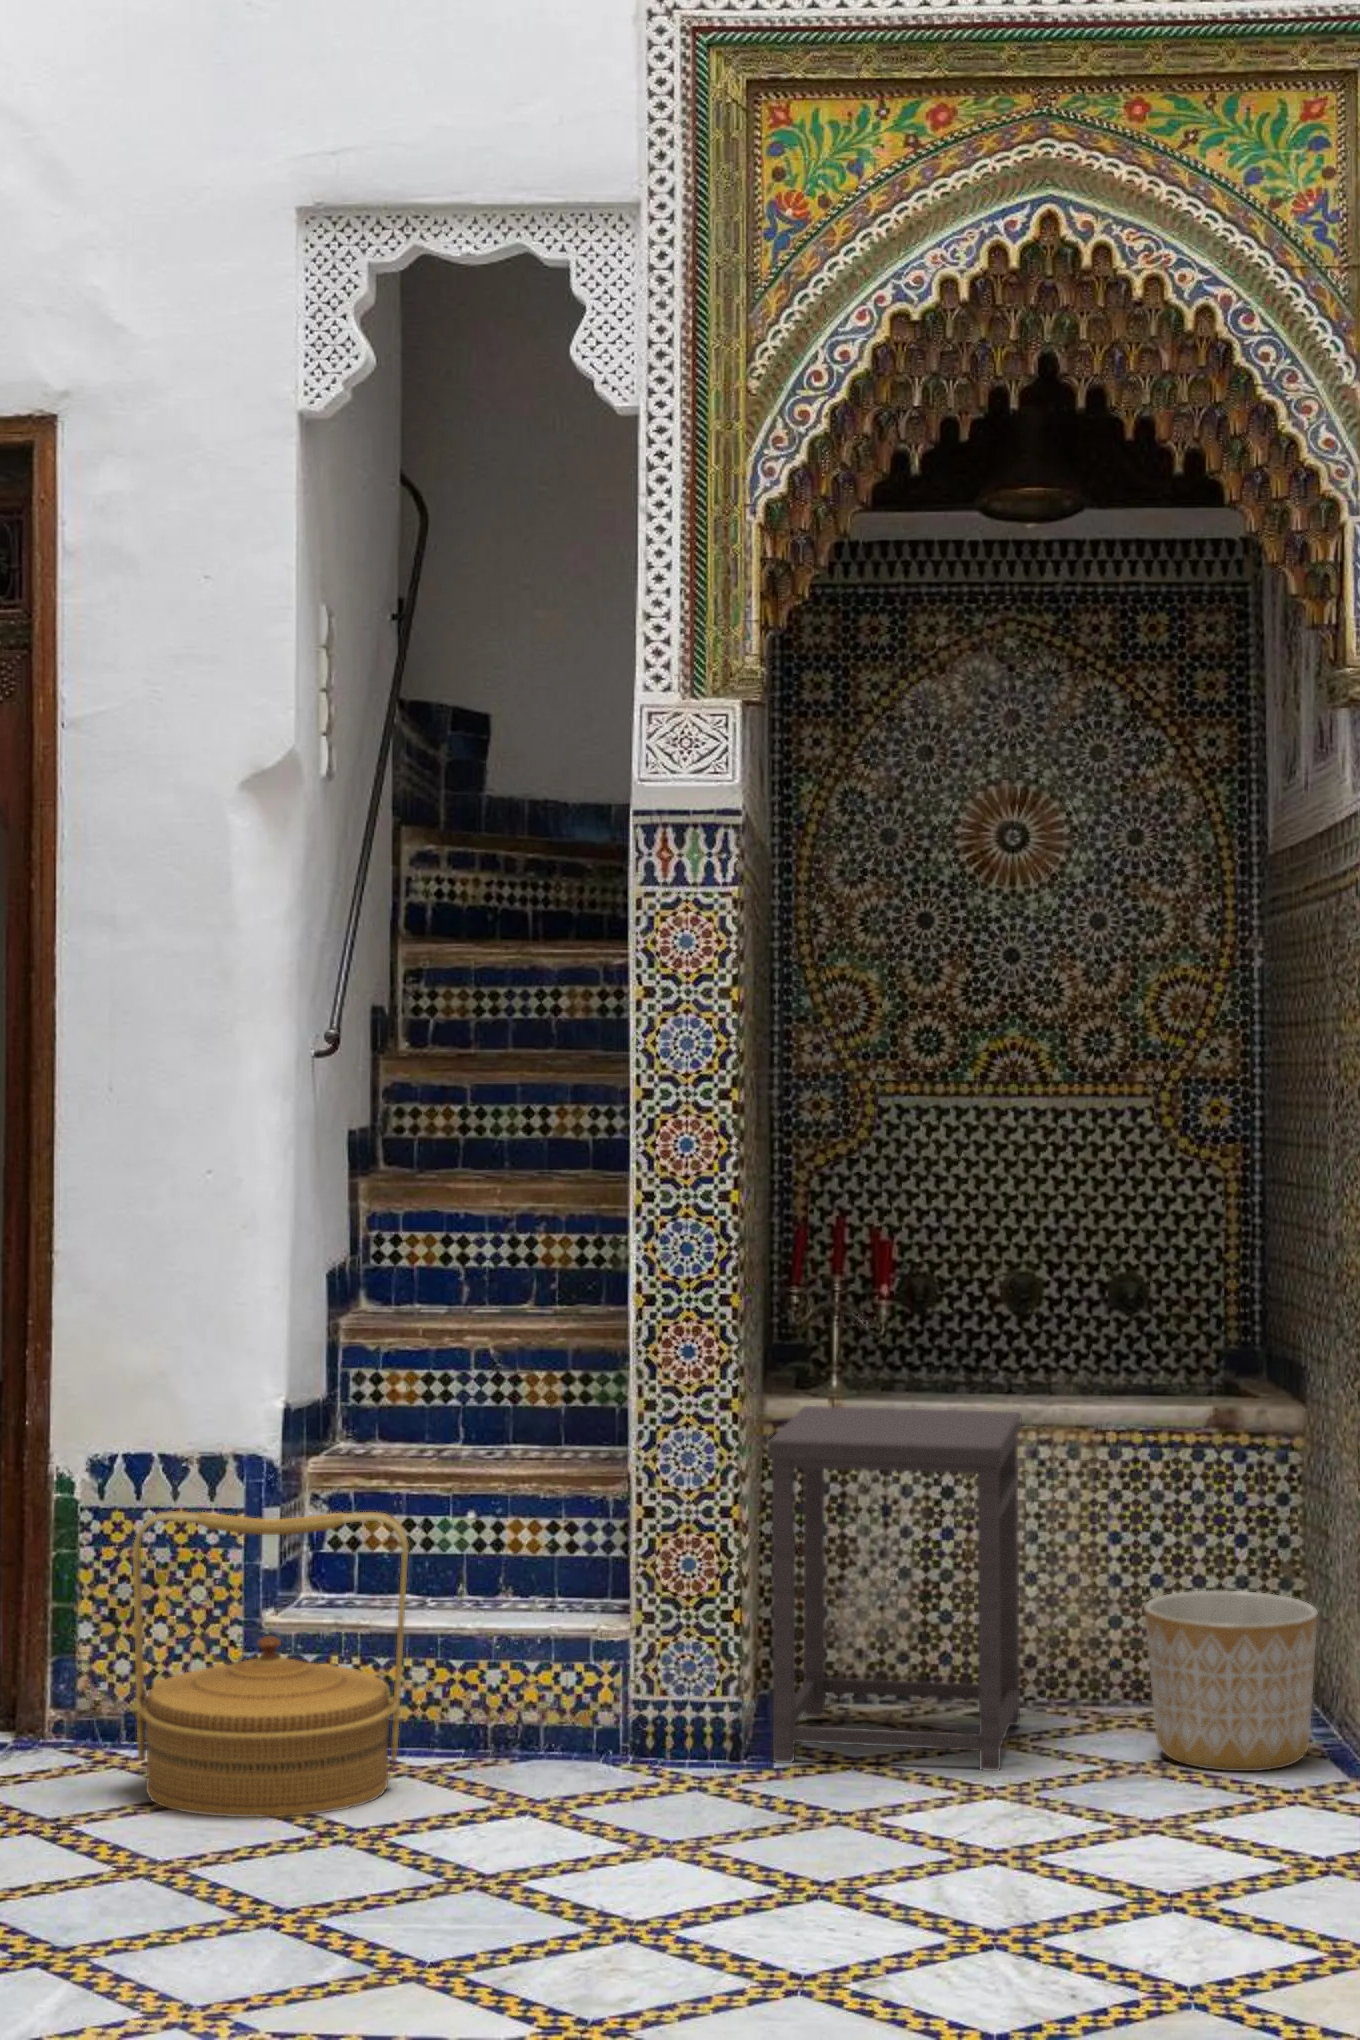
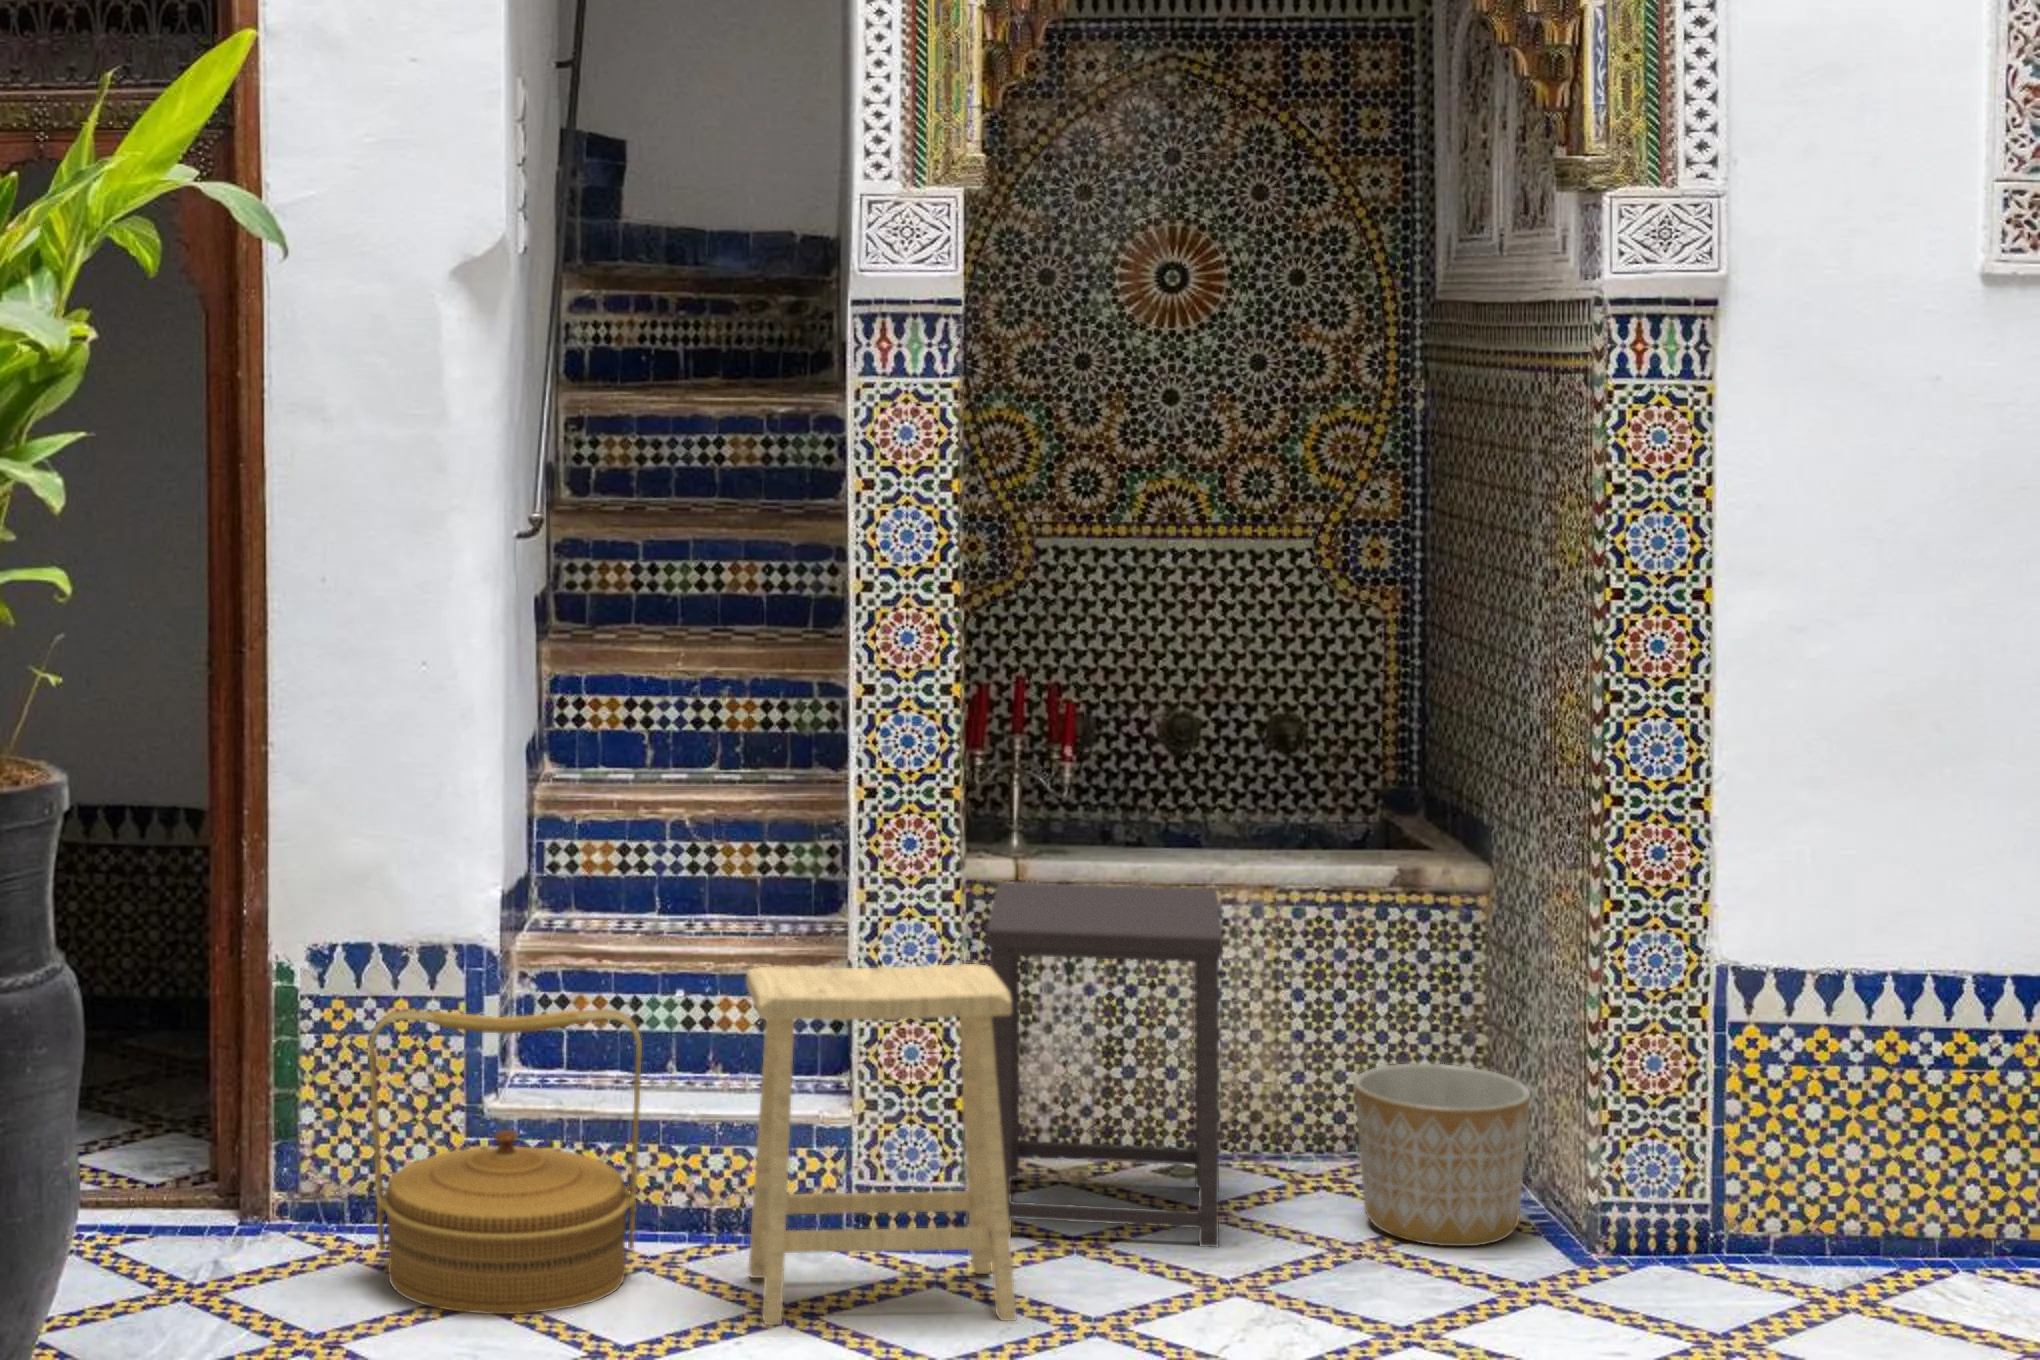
footstool: none [510,1466,765,1827] -> present [746,964,1017,1325]

